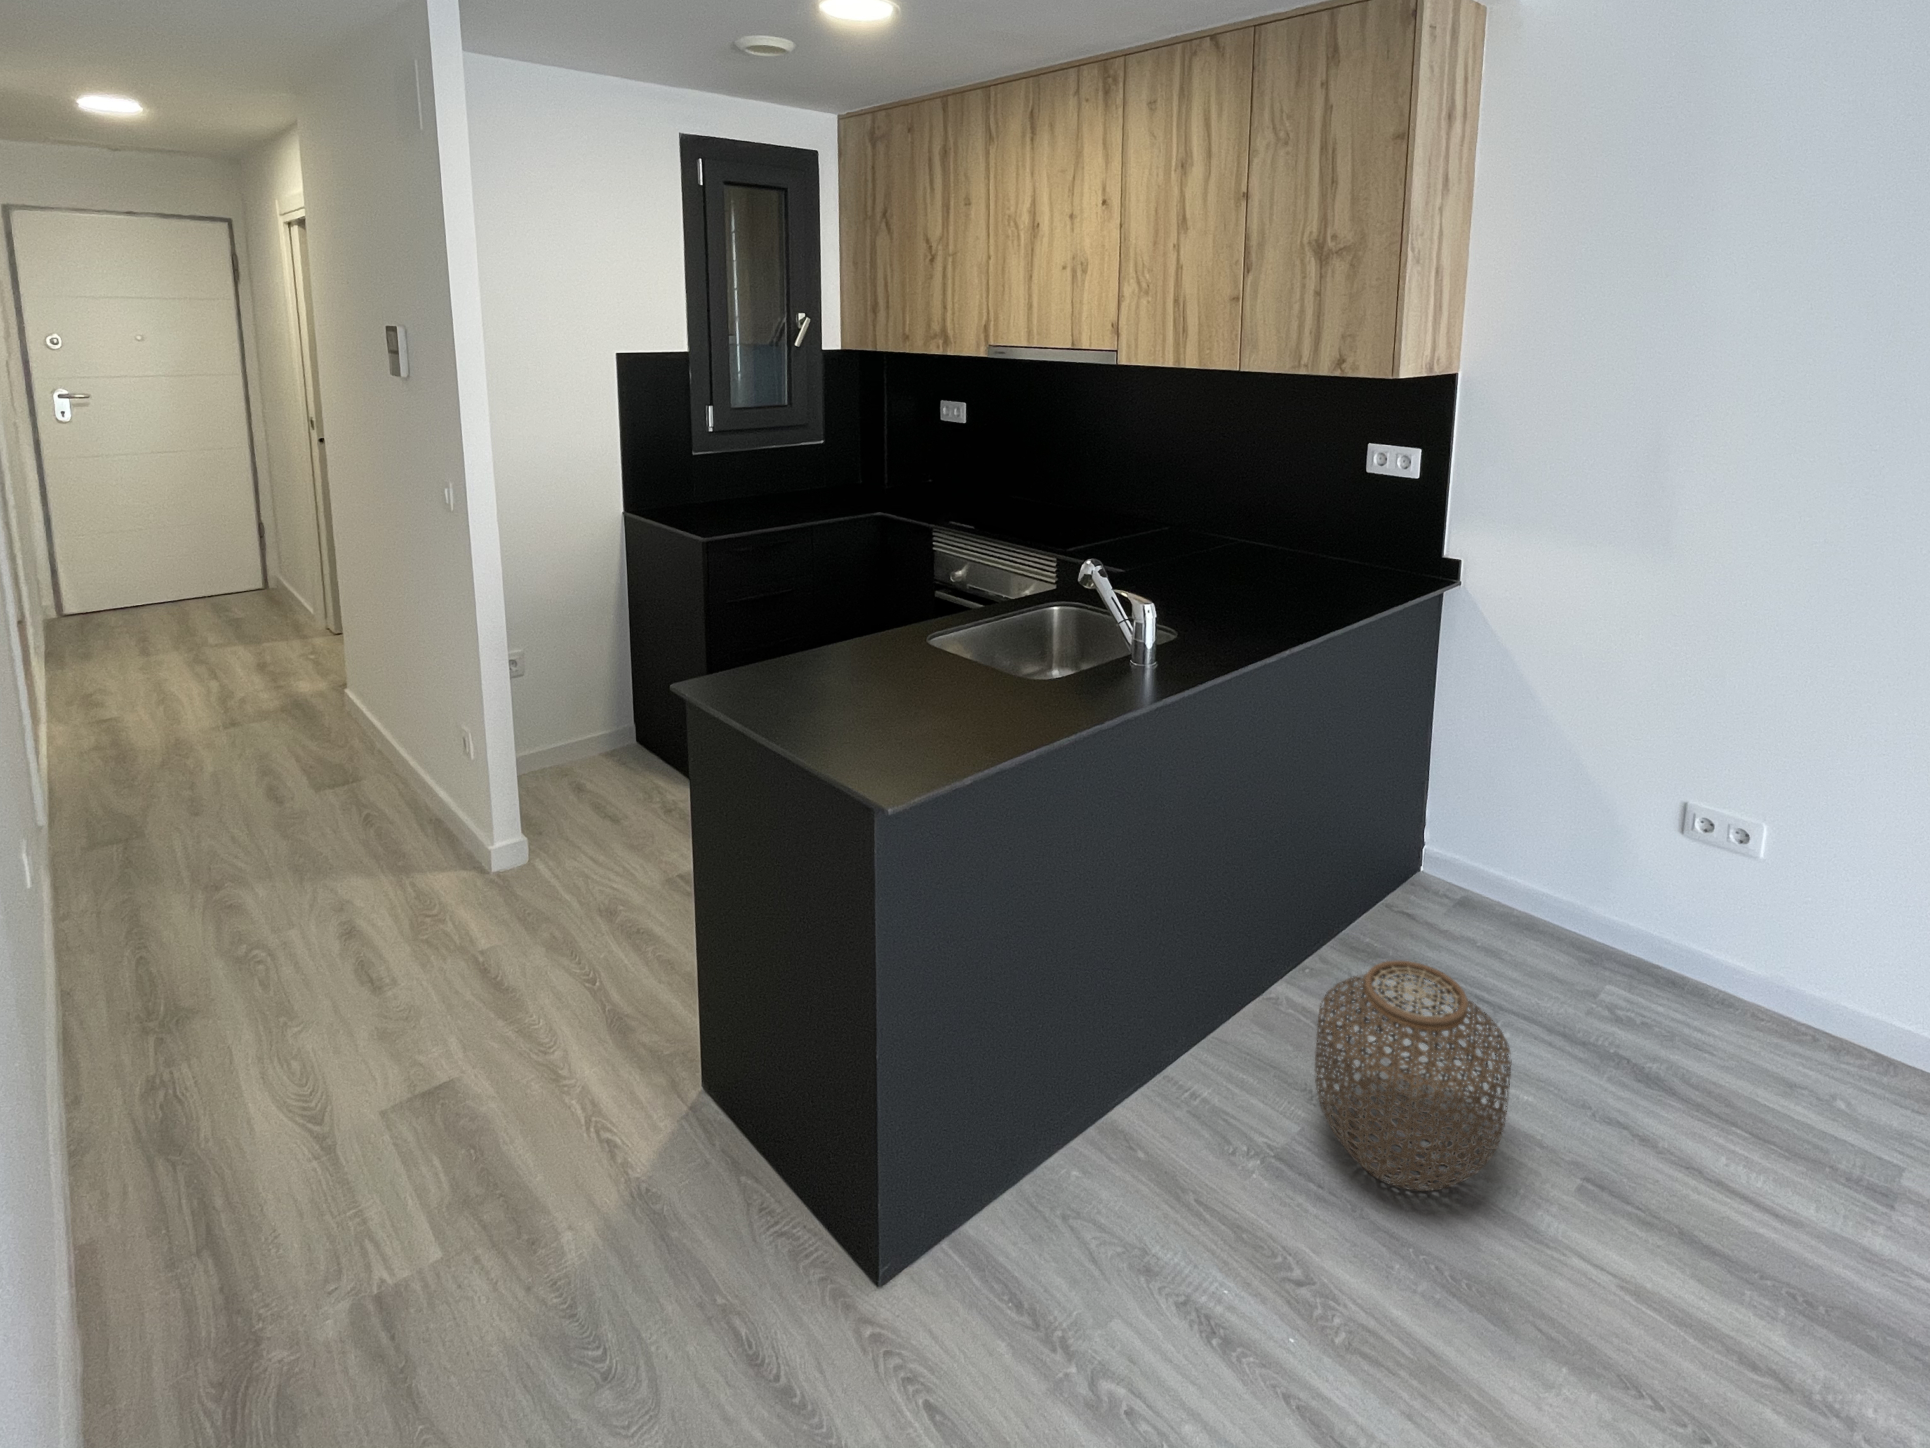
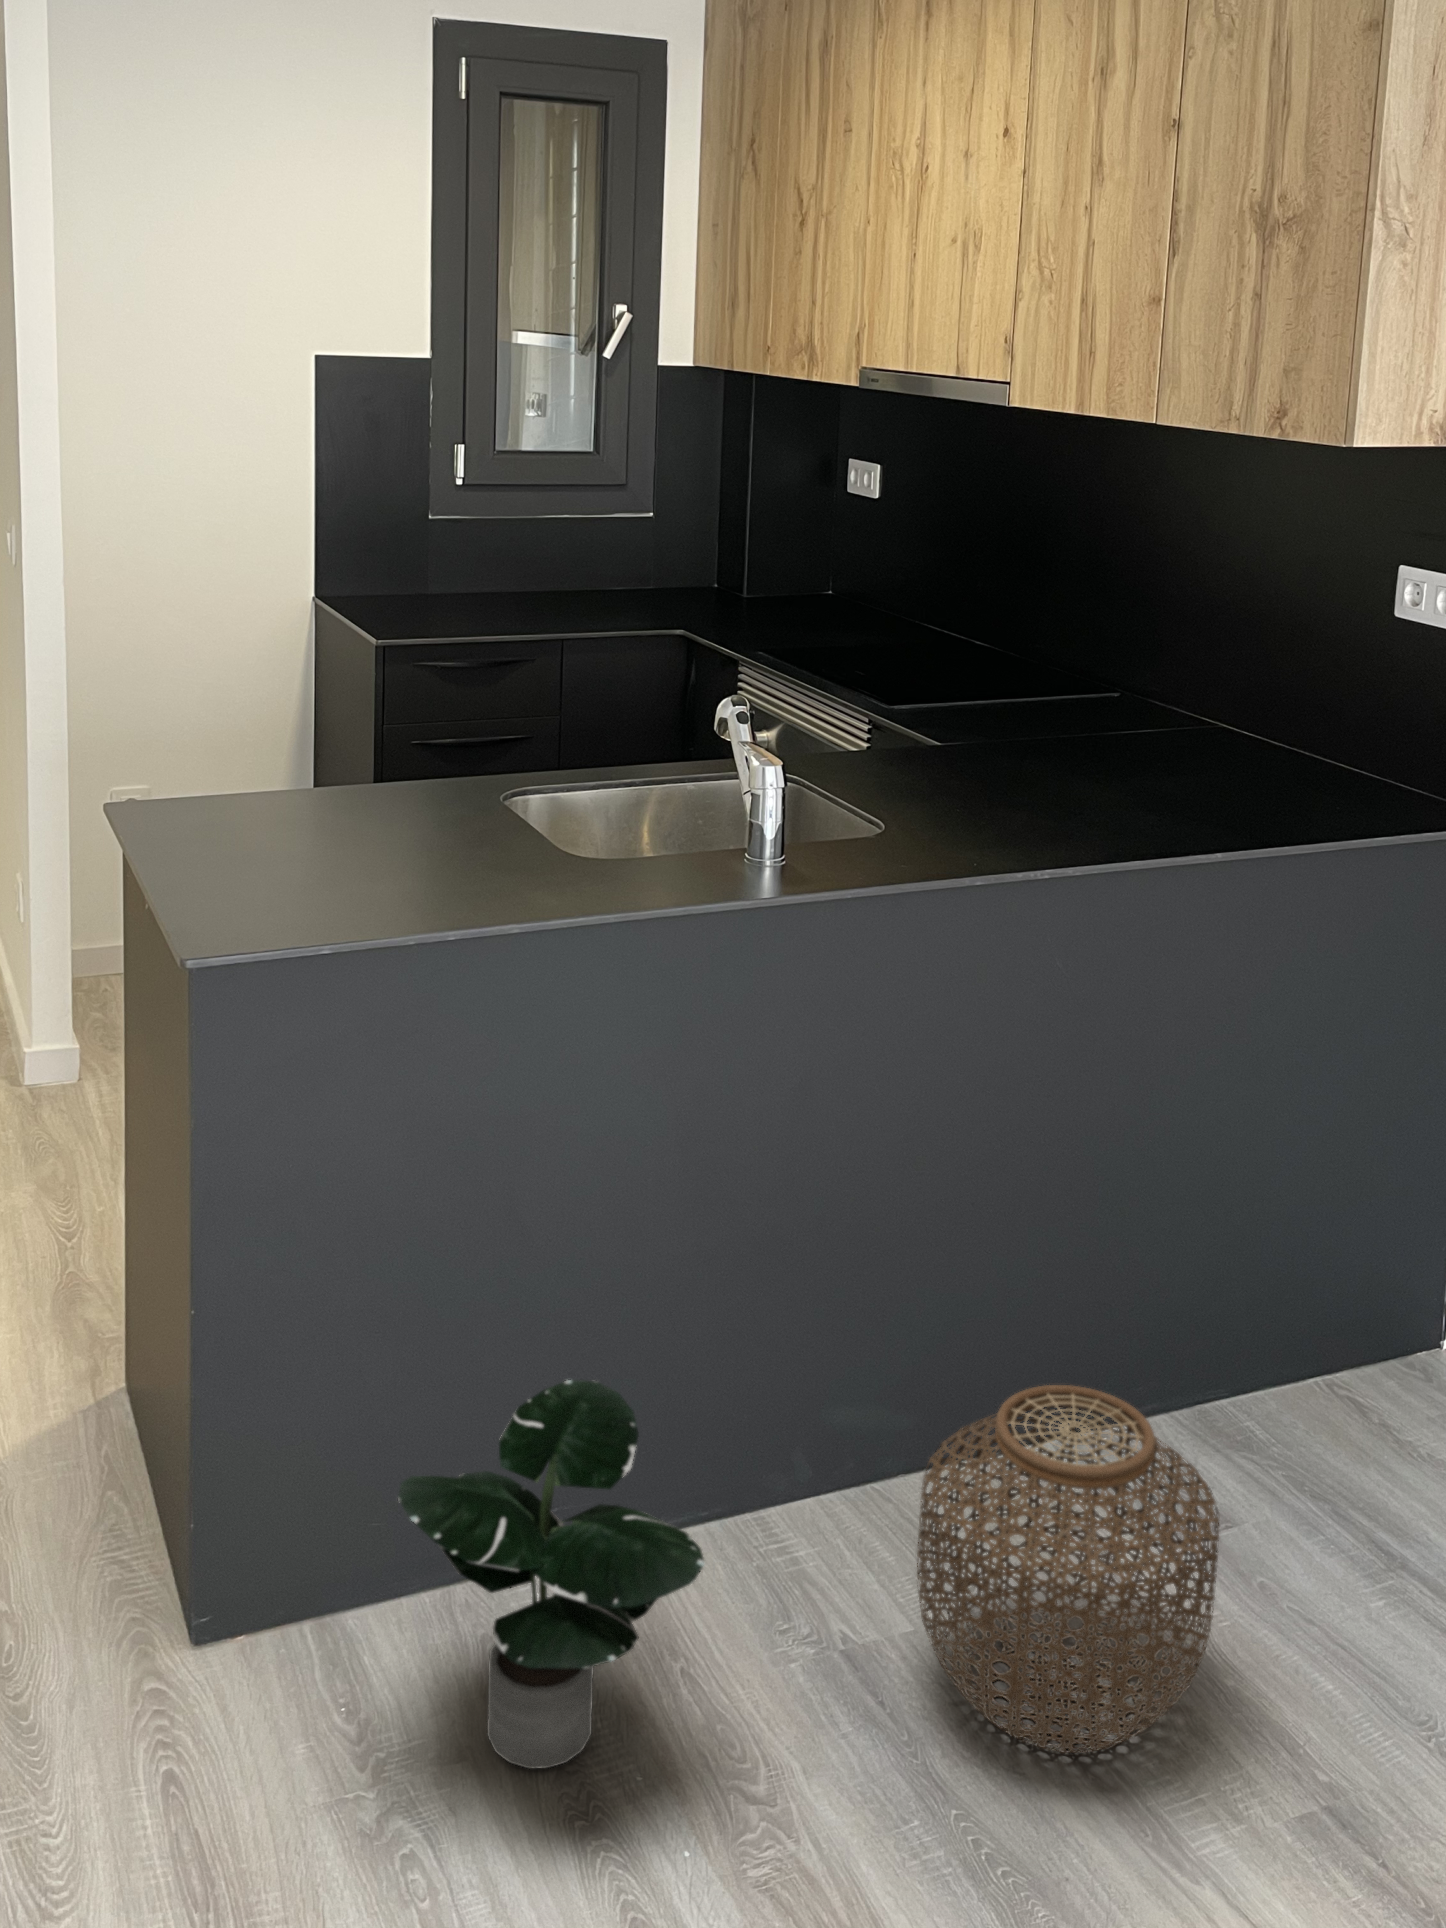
potted plant: none [1056,1030,1272,1311] -> present [398,1380,705,1769]

